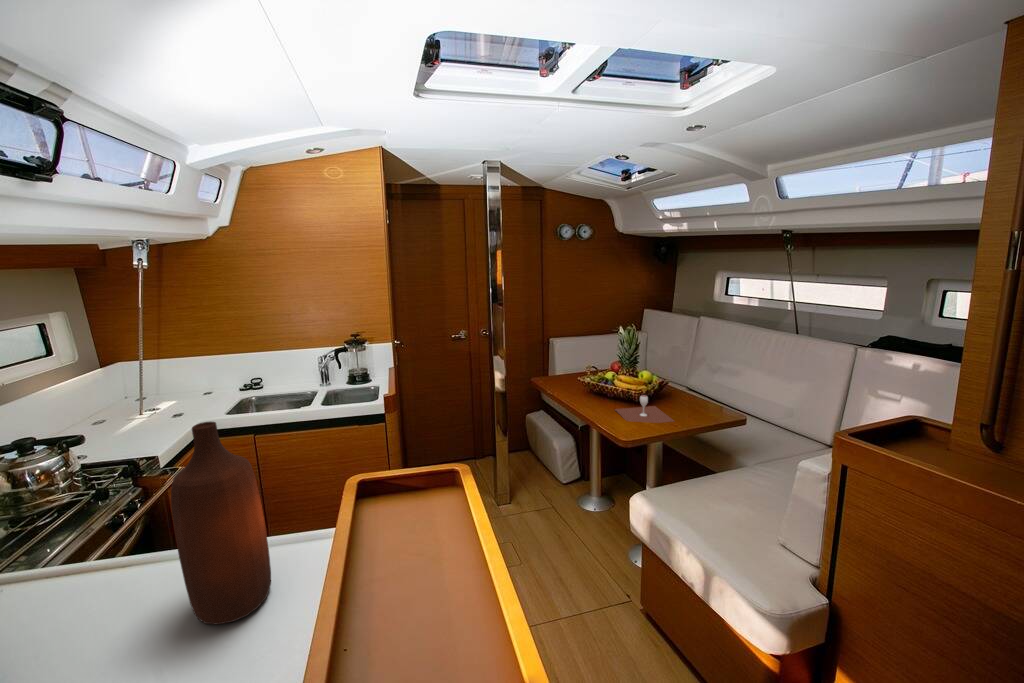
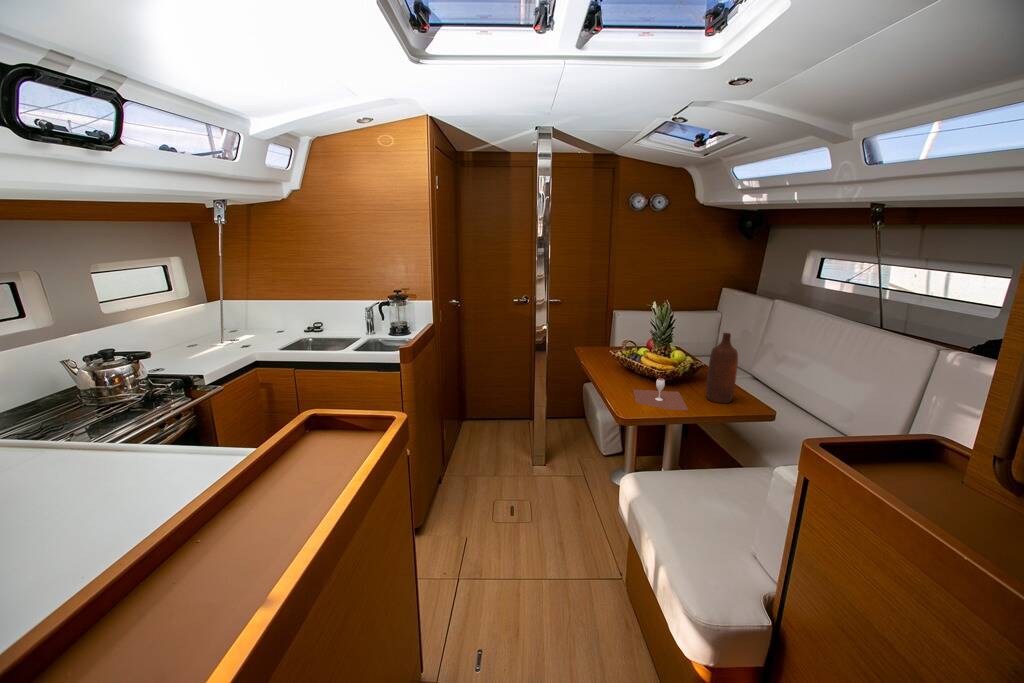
bottle: present [171,422,271,625] -> present [706,333,738,403]

